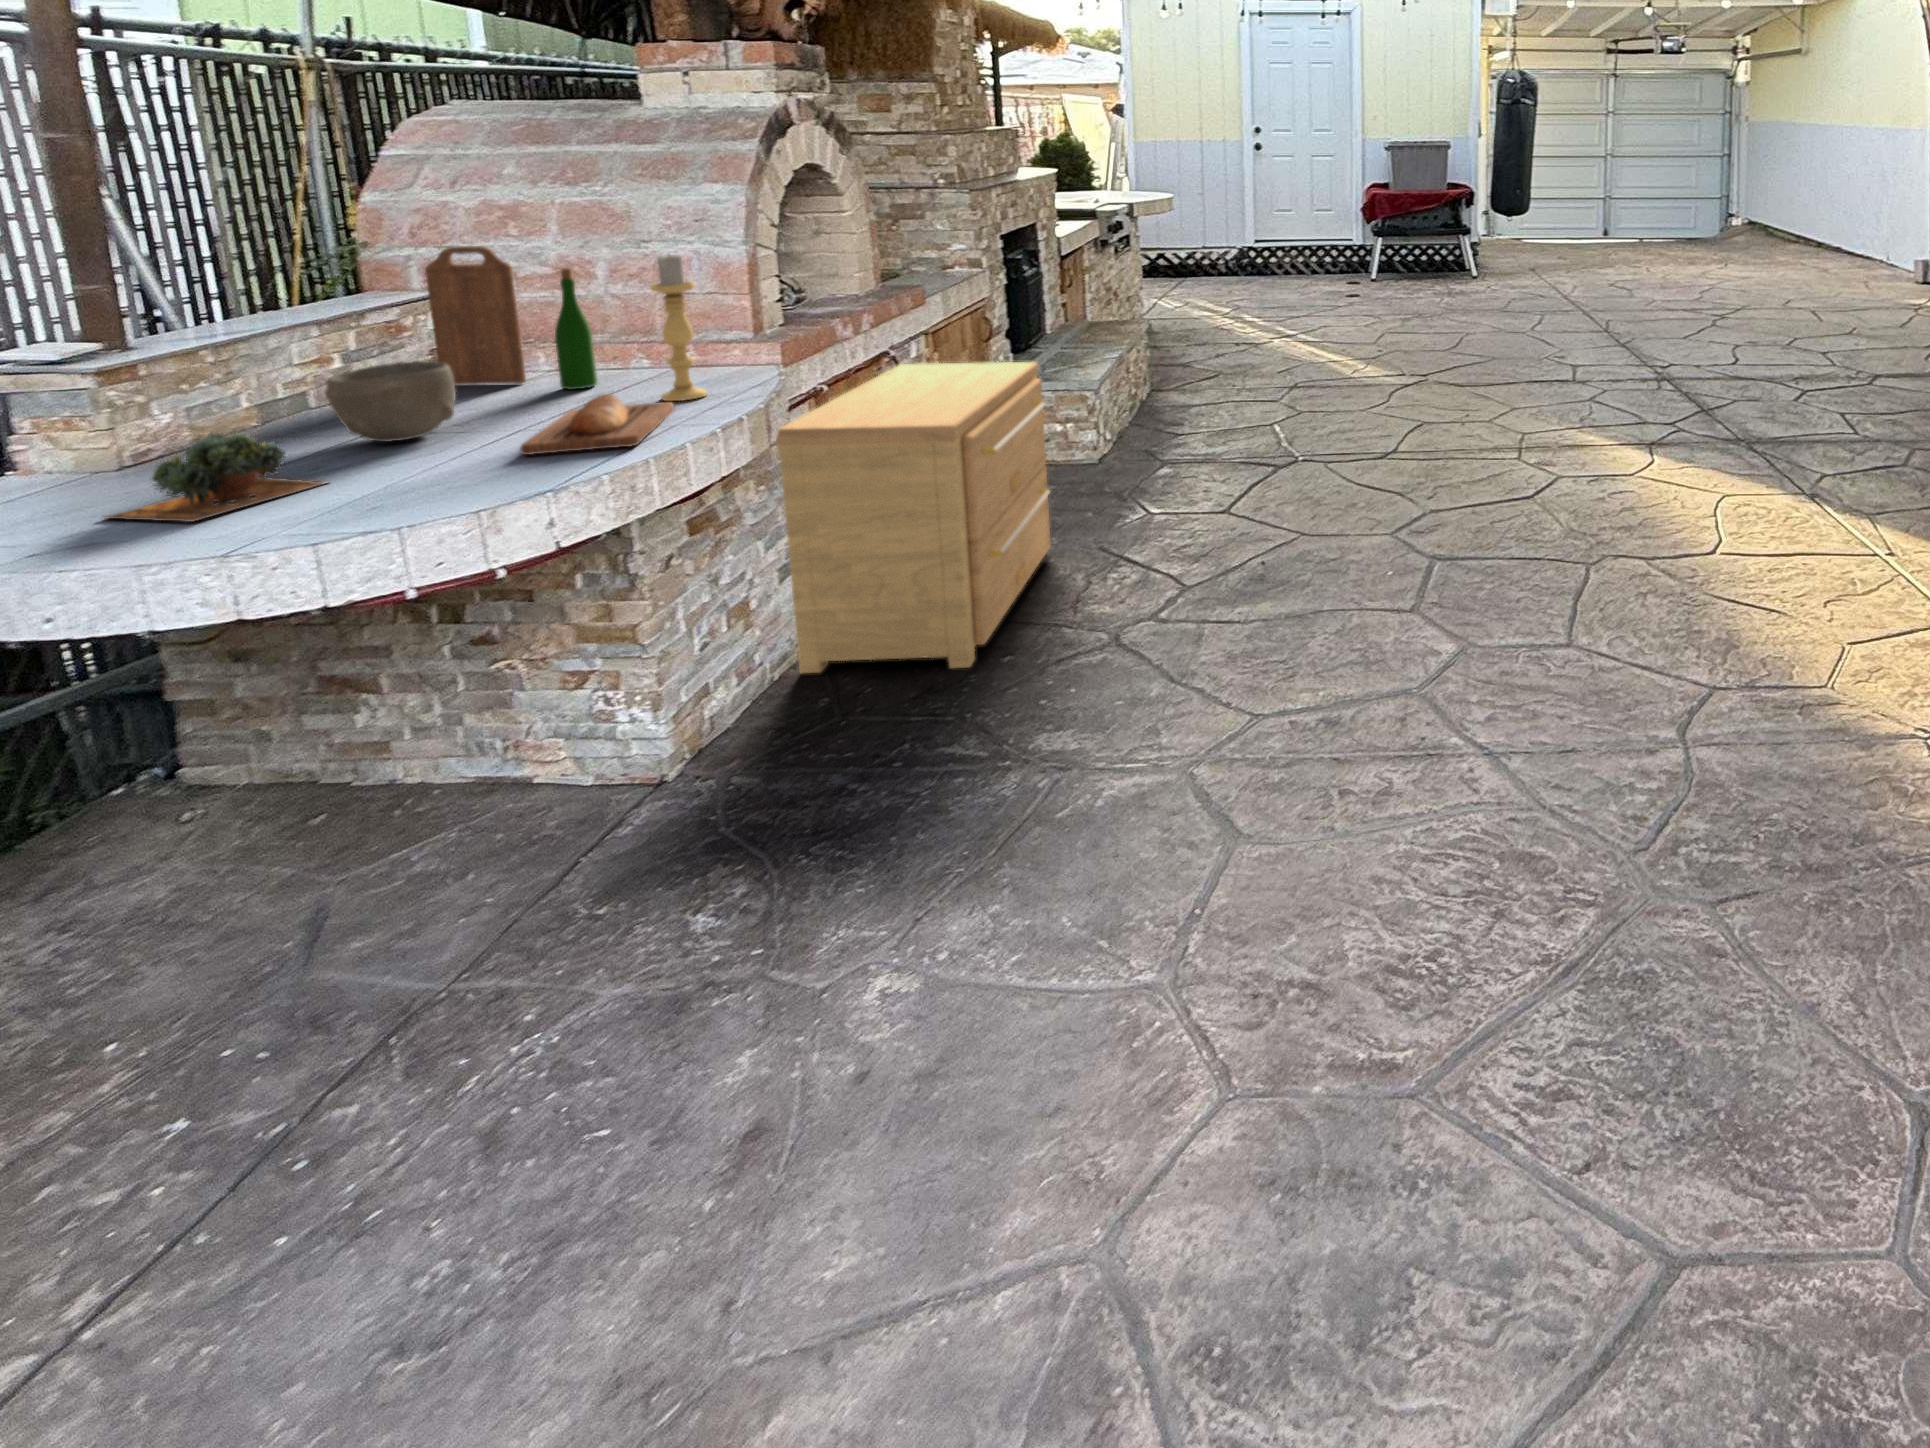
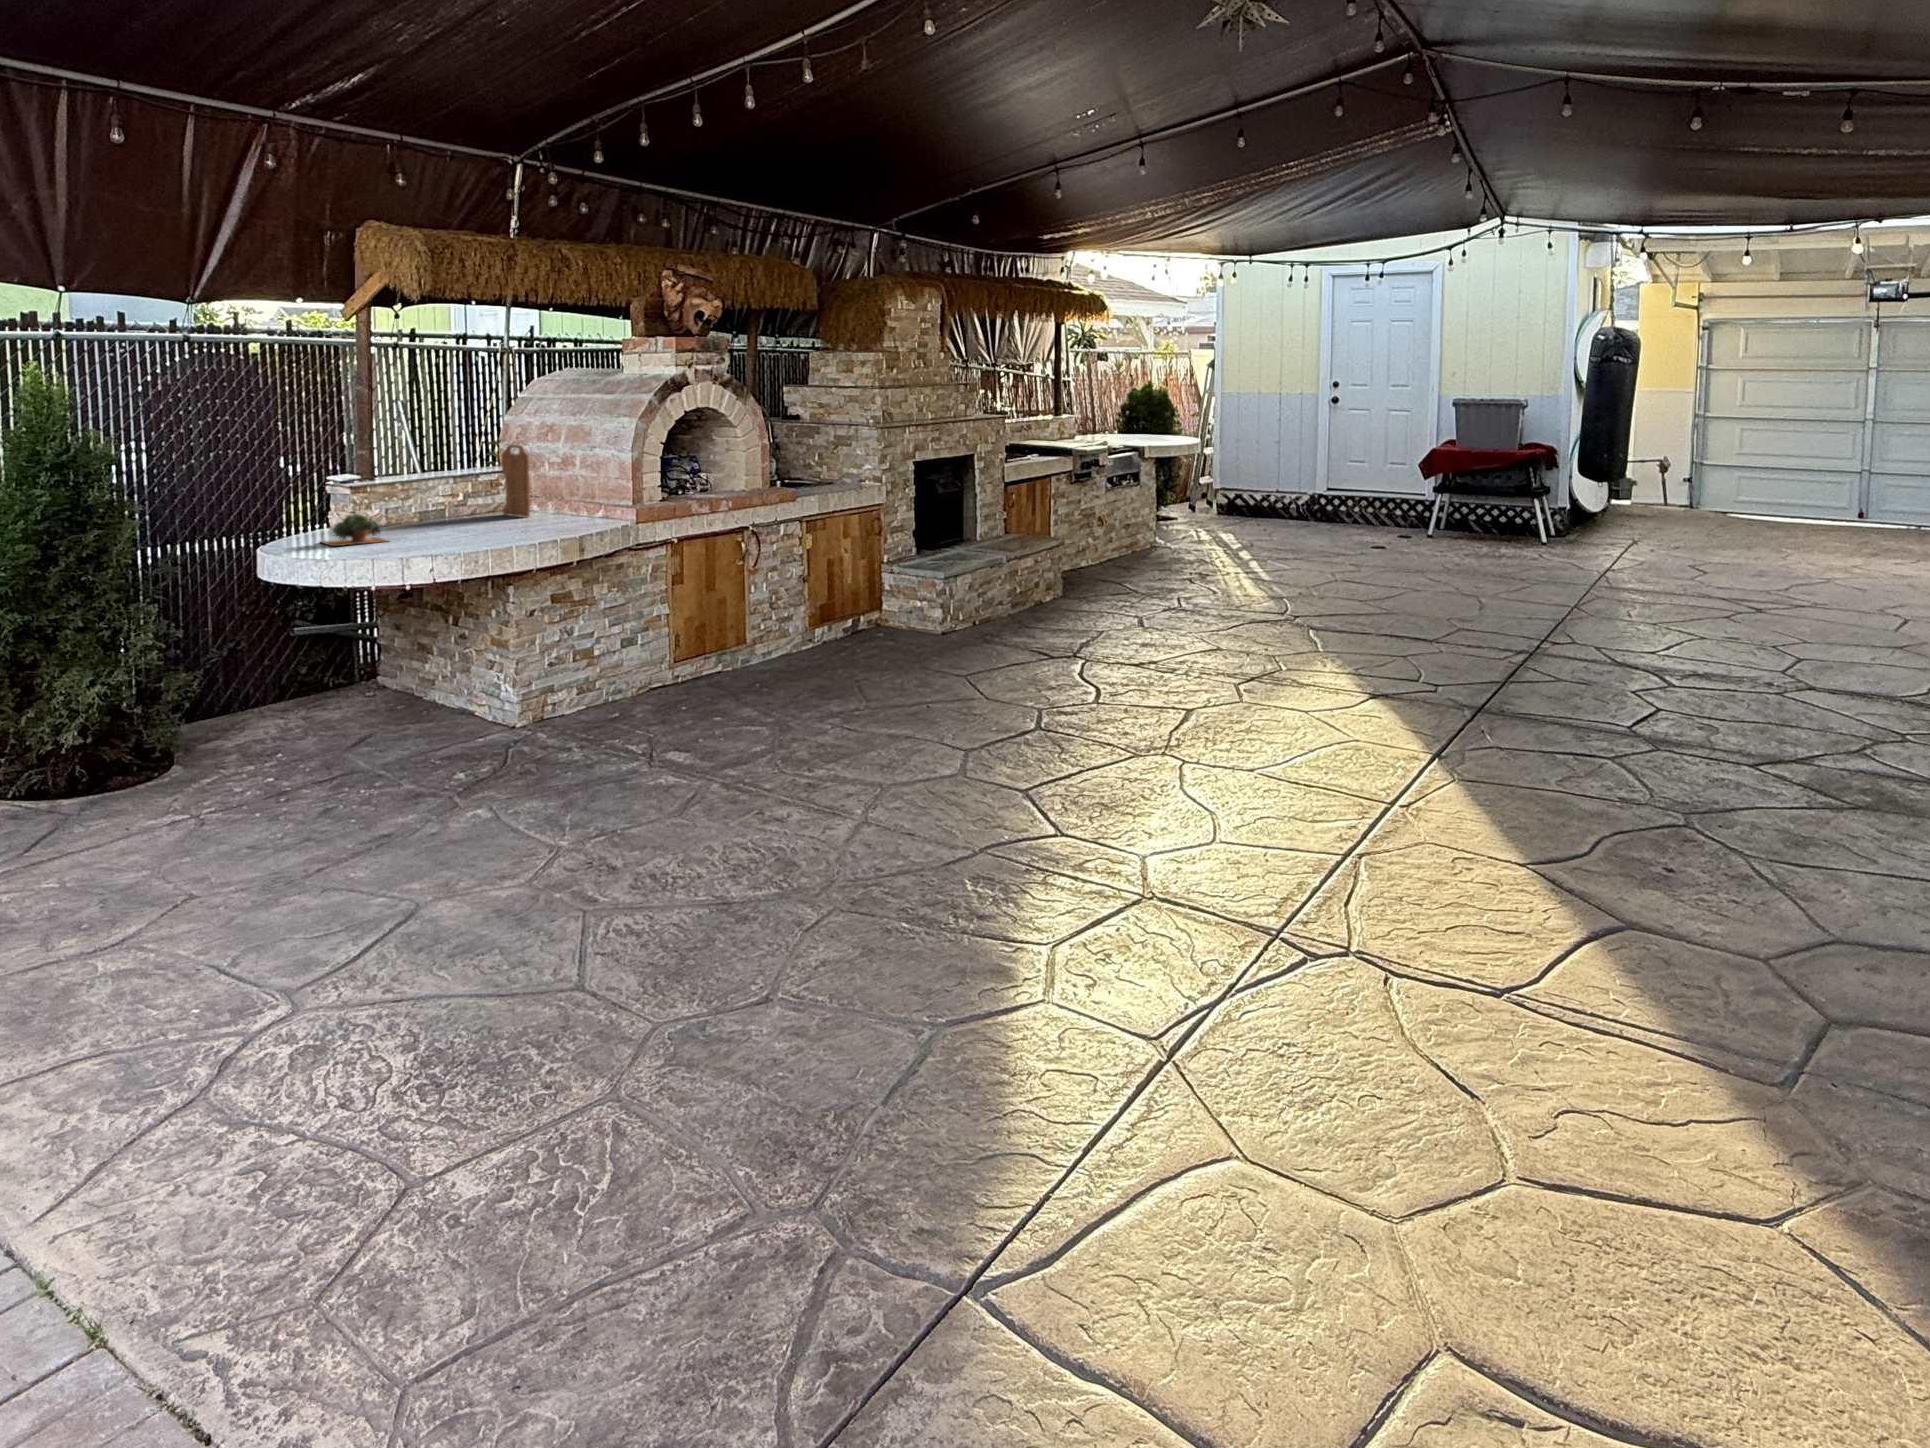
candle holder: present [651,254,707,401] -> none [551,451,573,530]
wine bottle: present [555,268,597,390] -> none [533,457,549,521]
bowl: present [326,361,456,442] -> none [416,496,467,531]
side table: present [776,362,1051,673] -> none [619,536,824,719]
bread loaf: present [520,394,674,455] -> none [455,520,545,543]

